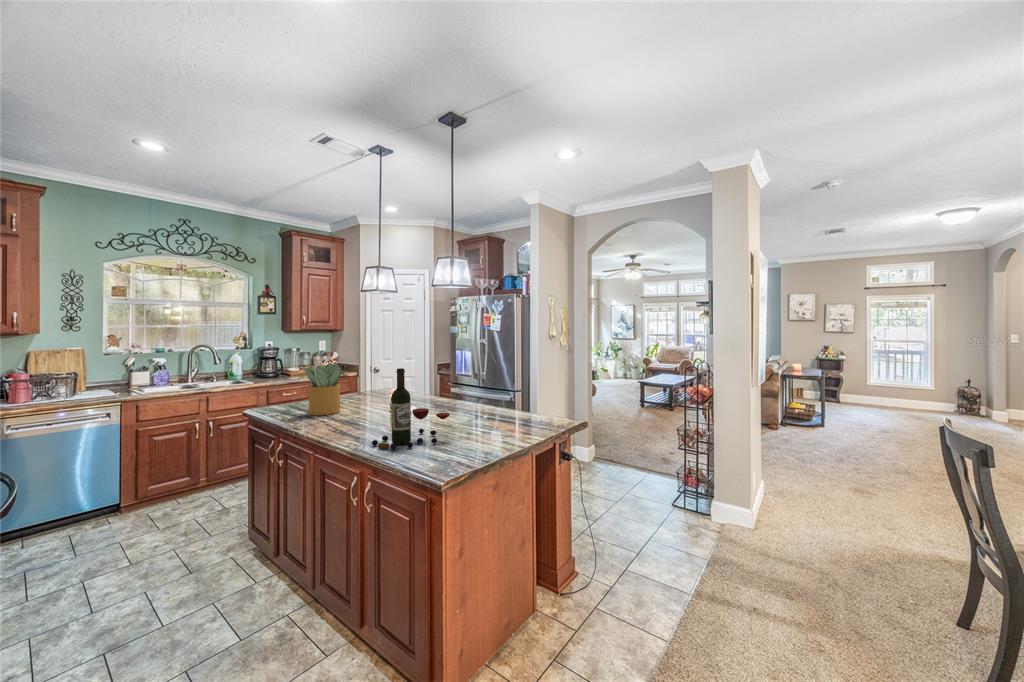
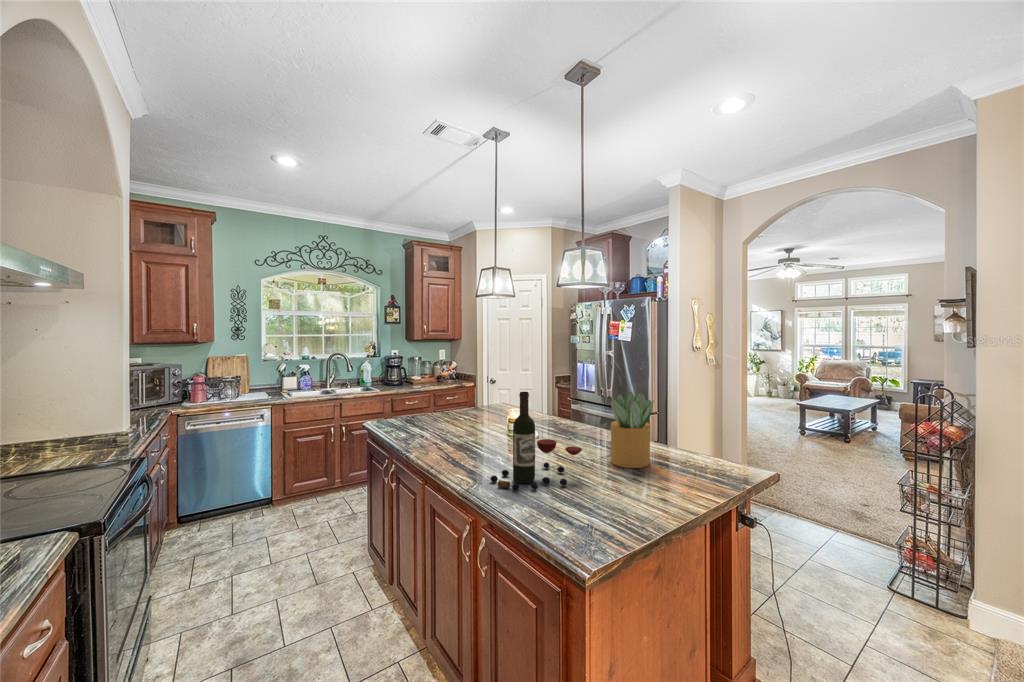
potted plant: present [304,363,341,415] -> present [611,392,654,468]

